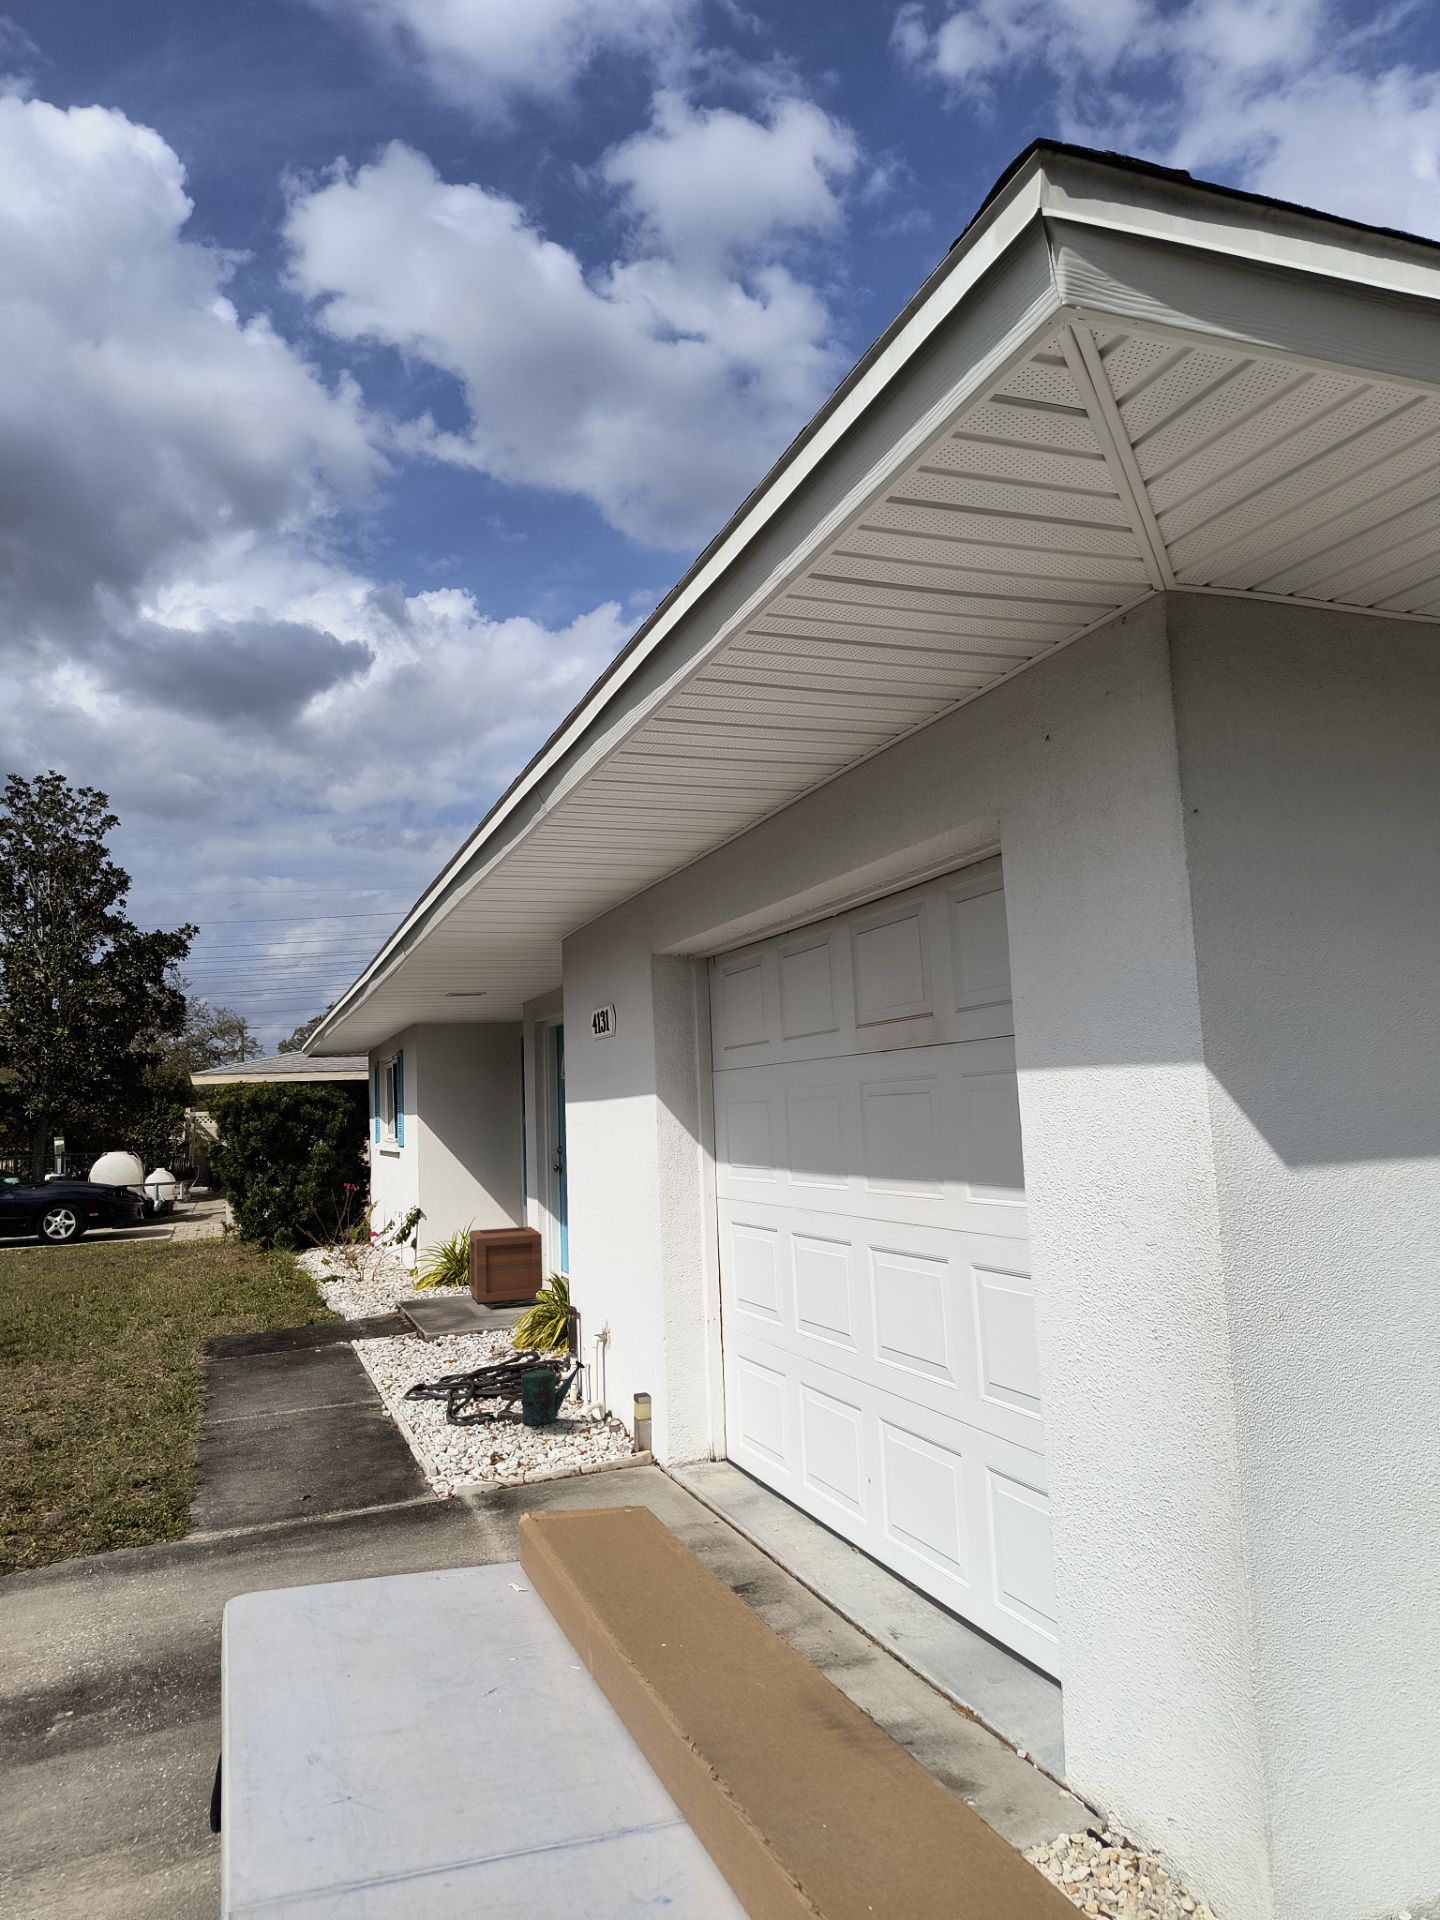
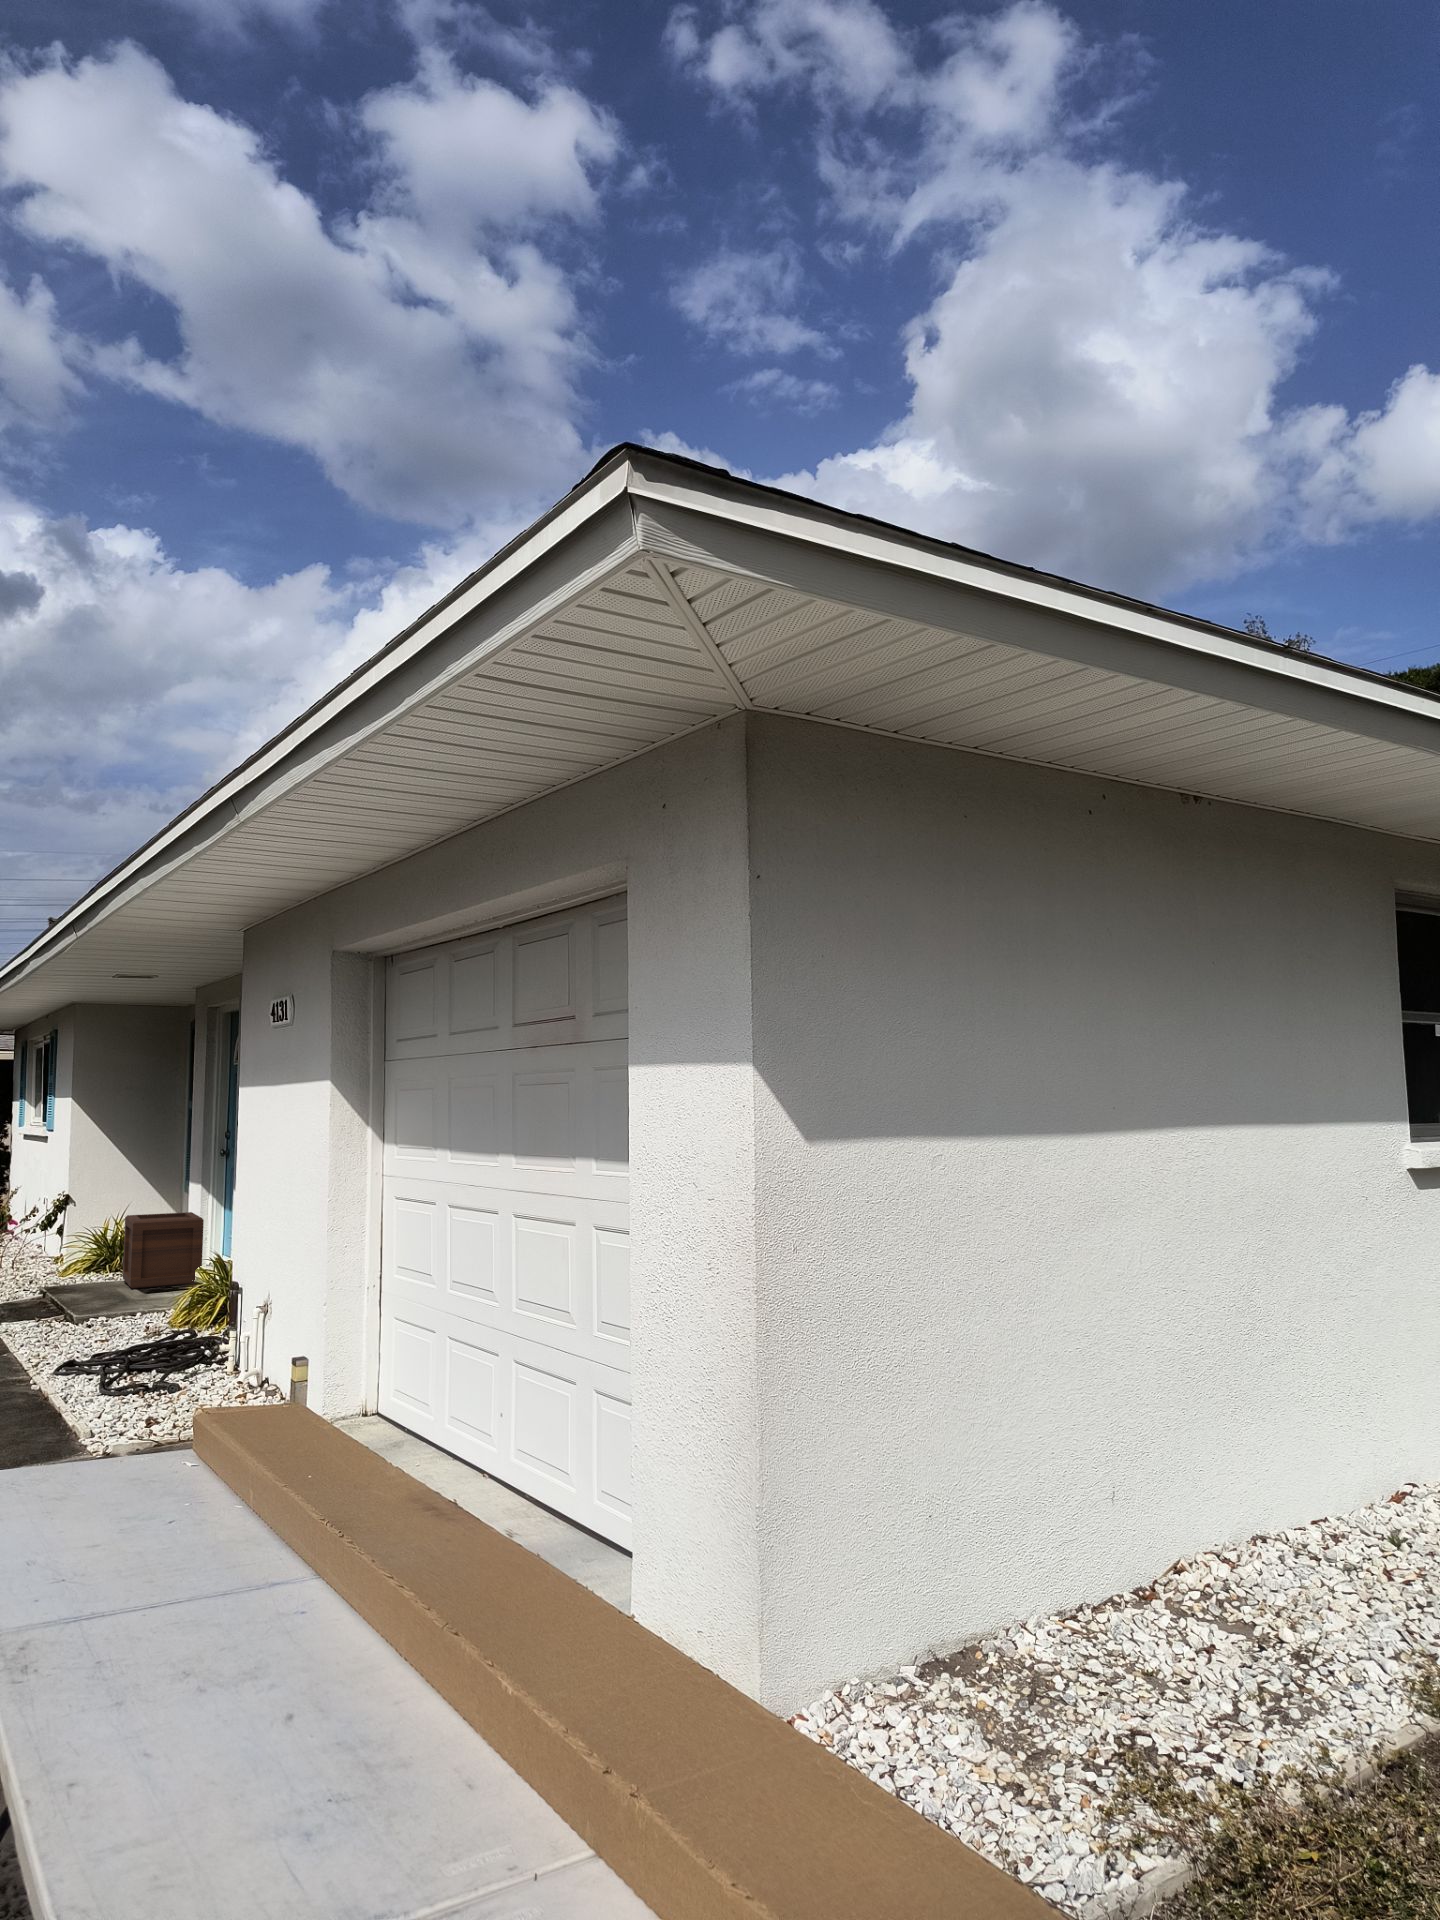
watering can: present [509,1361,585,1425] -> none [167,1332,246,1393]

